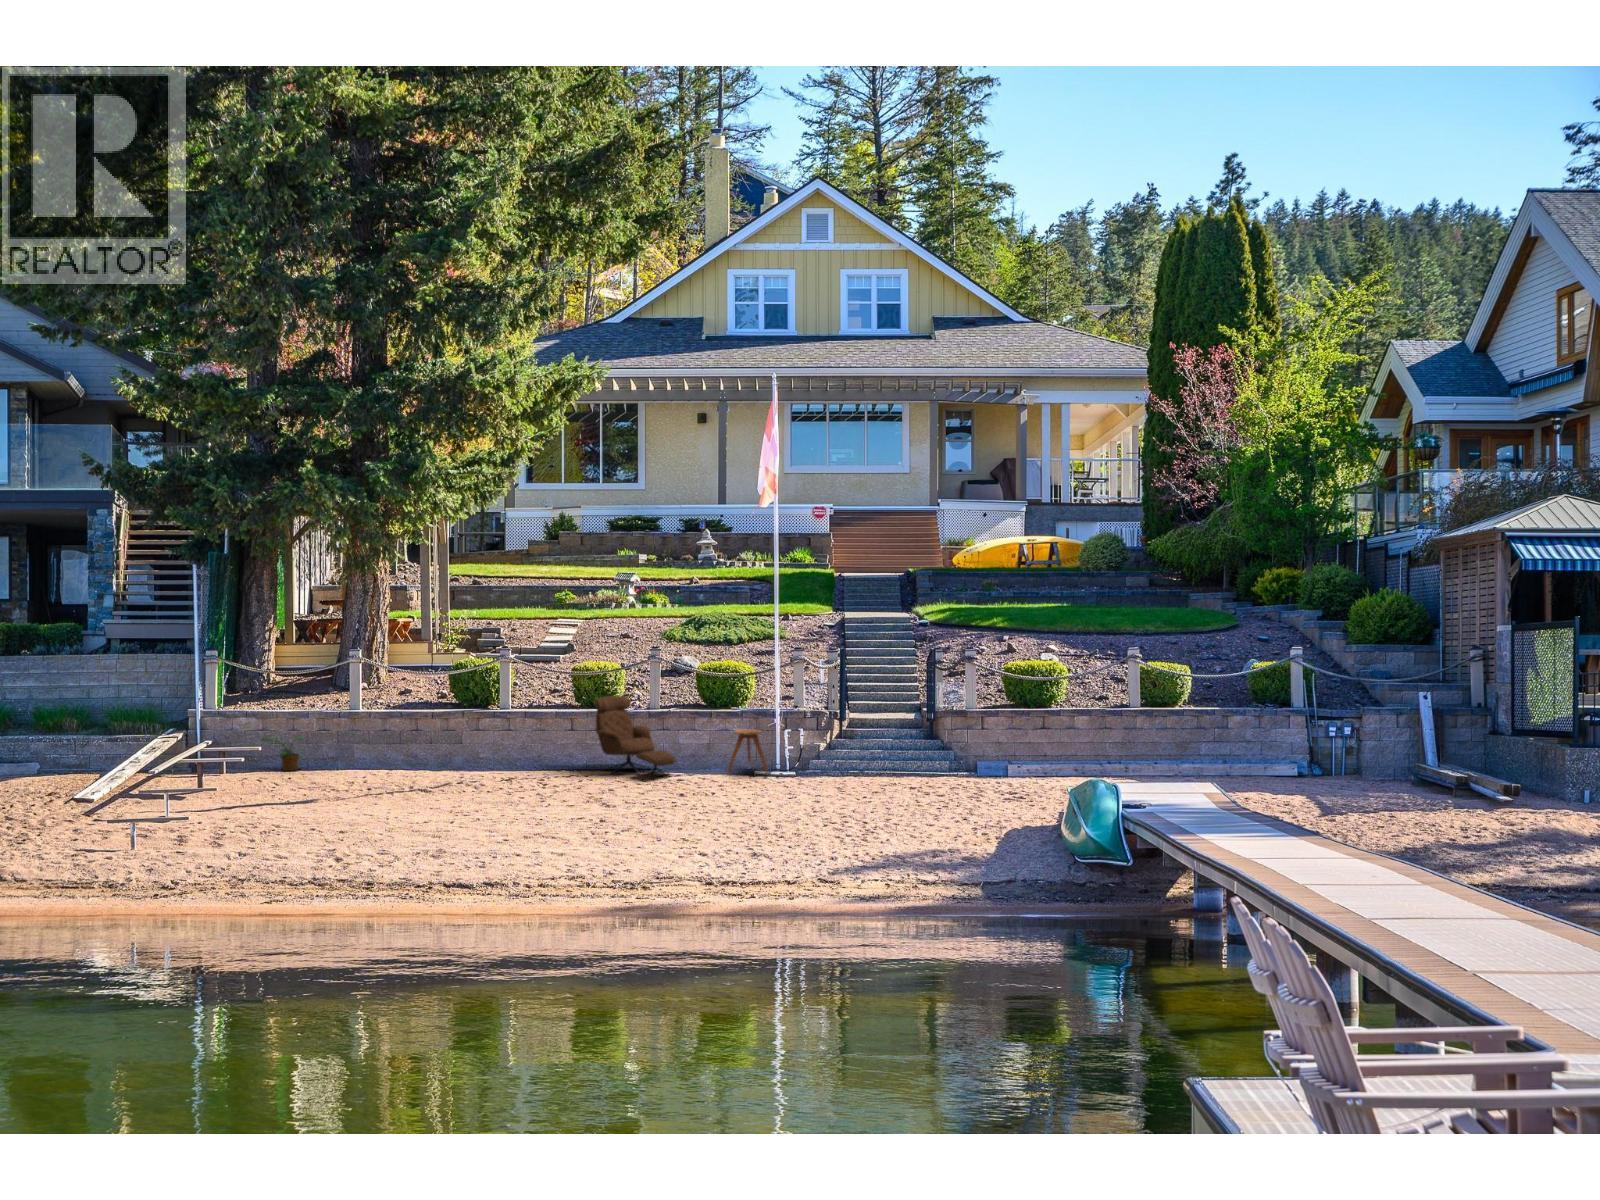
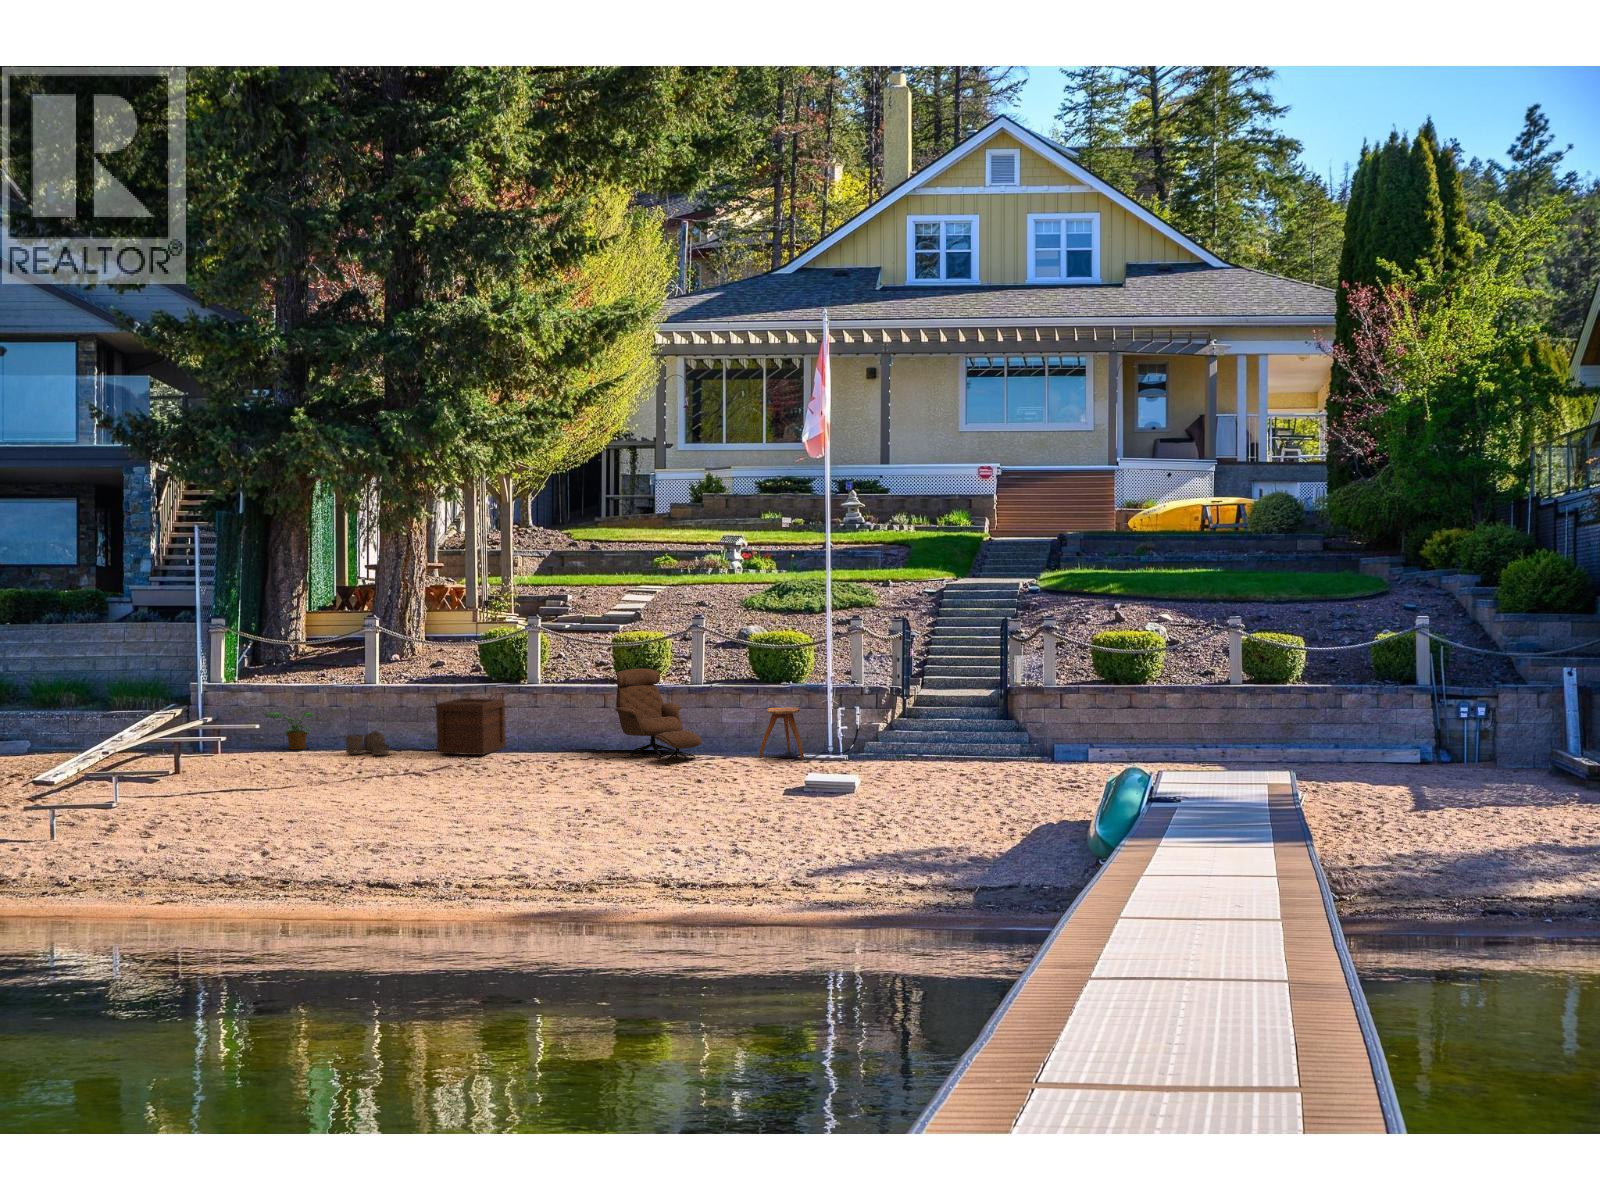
wooden crate: none [431,723,488,774] -> present [436,698,506,755]
woven basket: none [343,752,384,775] -> present [346,731,389,755]

